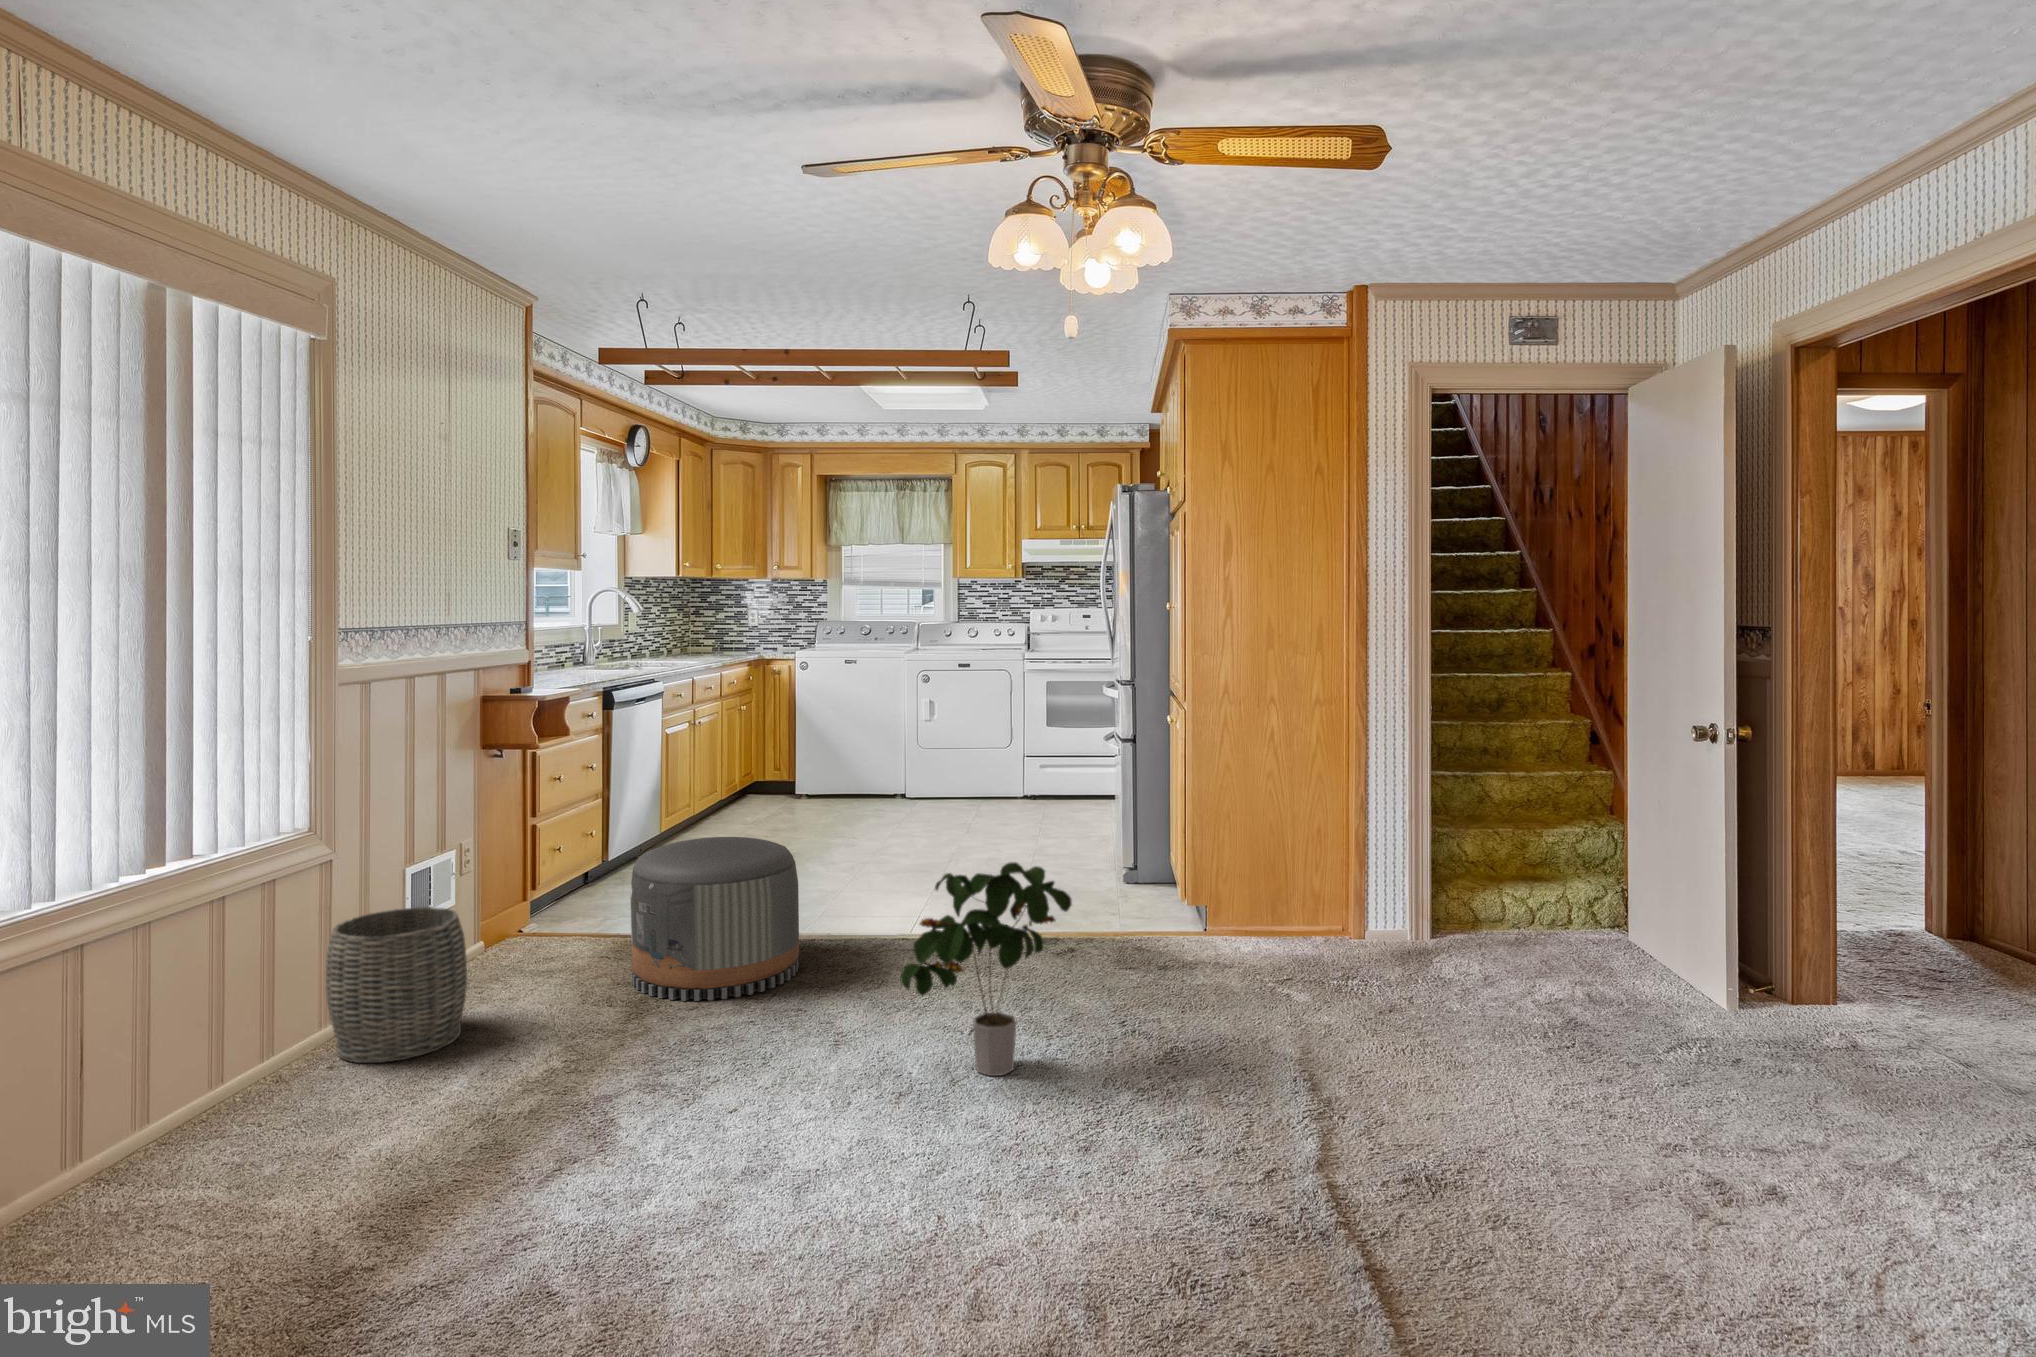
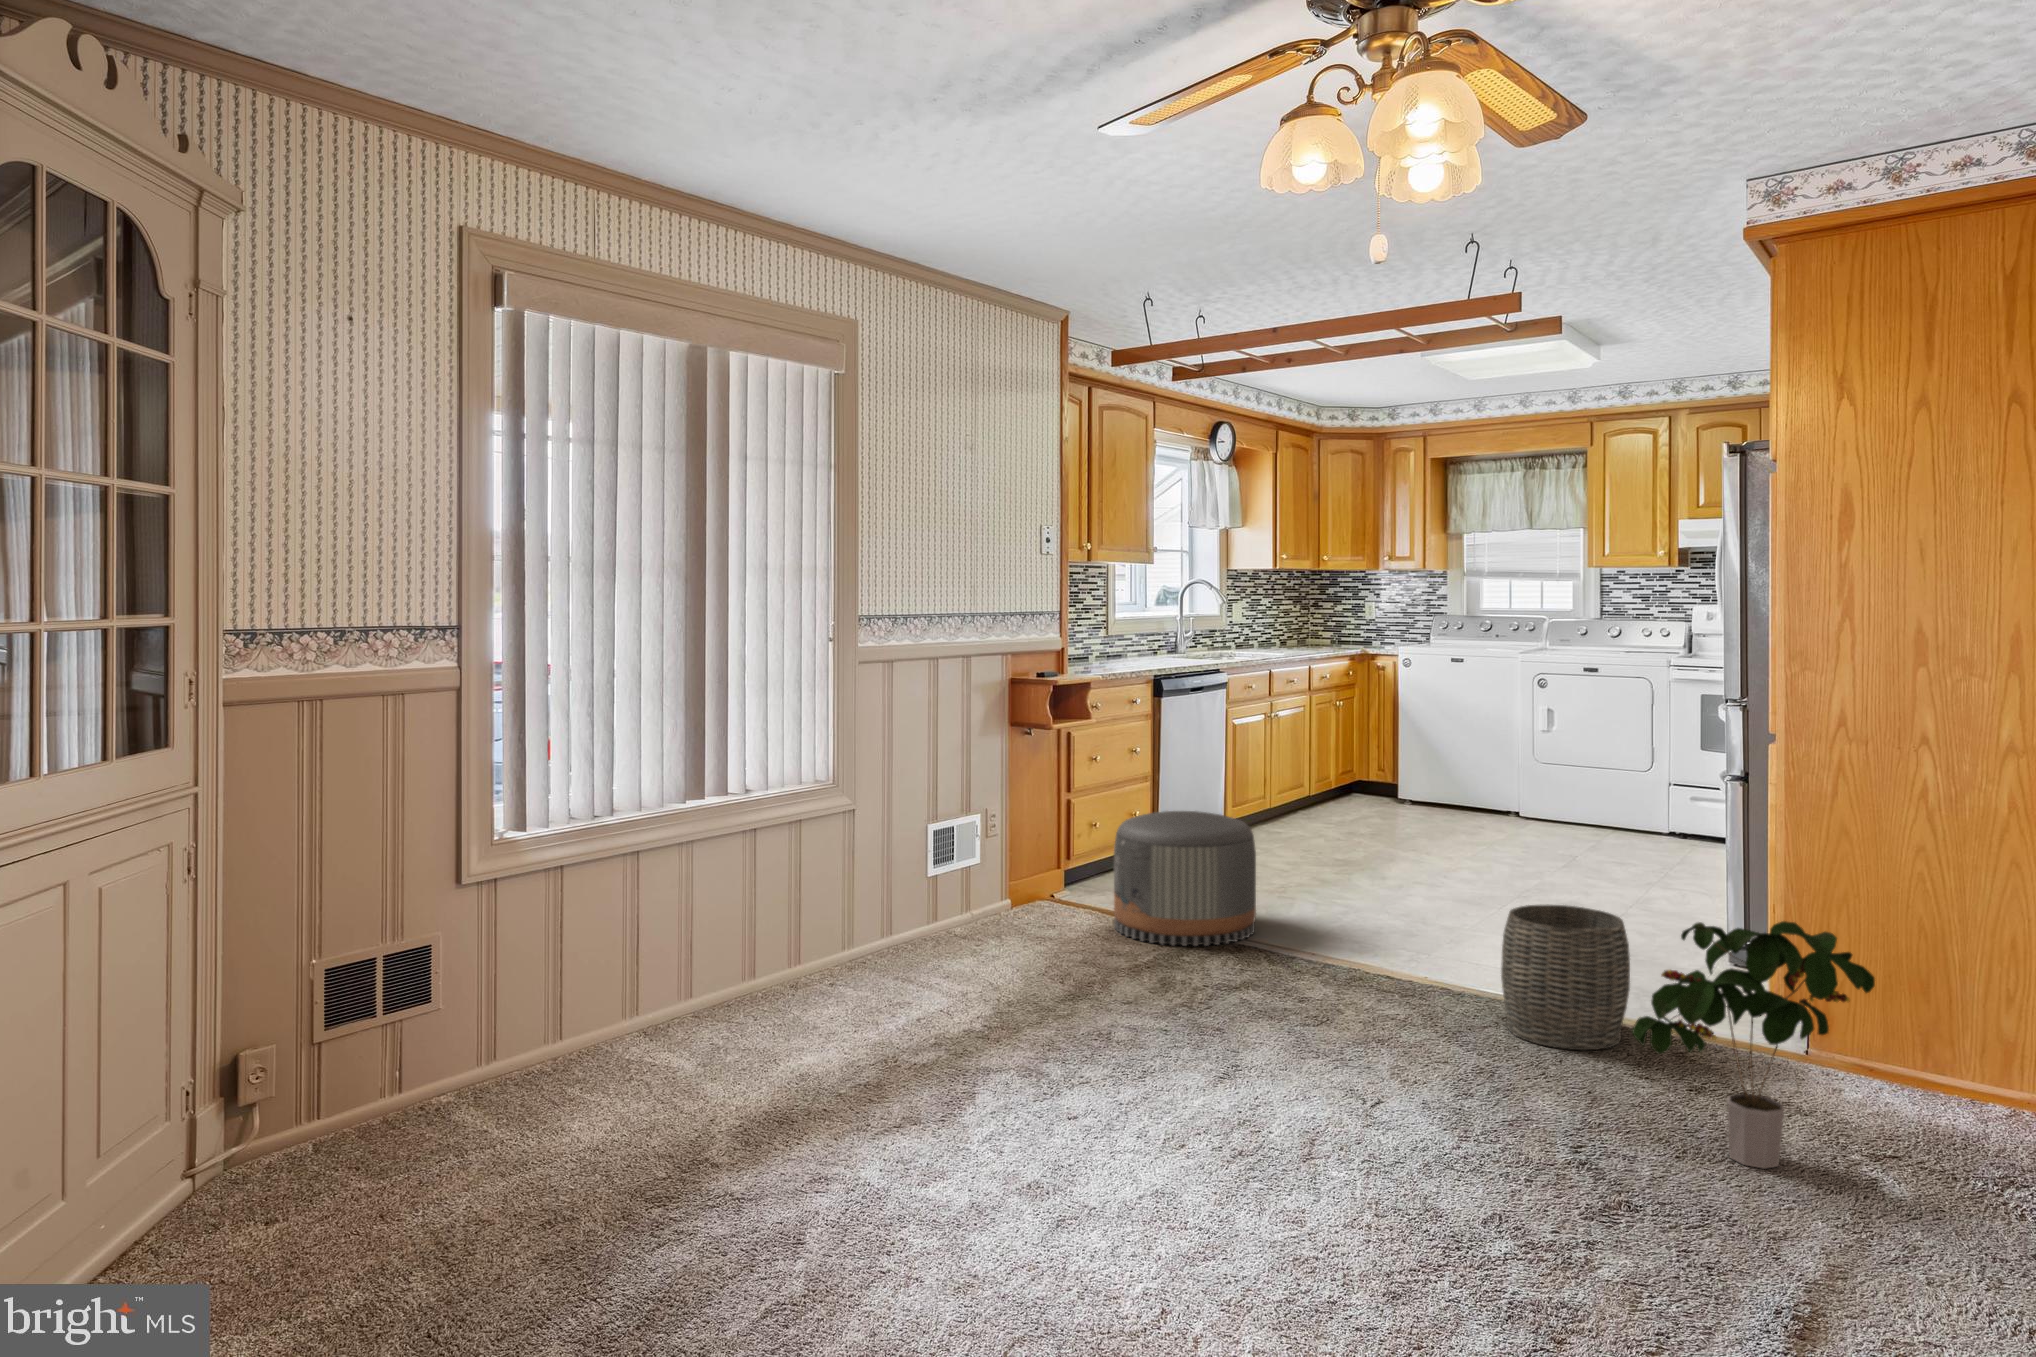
potted plant: present [901,862,1072,1076] -> present [1633,921,1875,1169]
woven basket: present [326,907,467,1063] -> present [1501,904,1630,1050]

